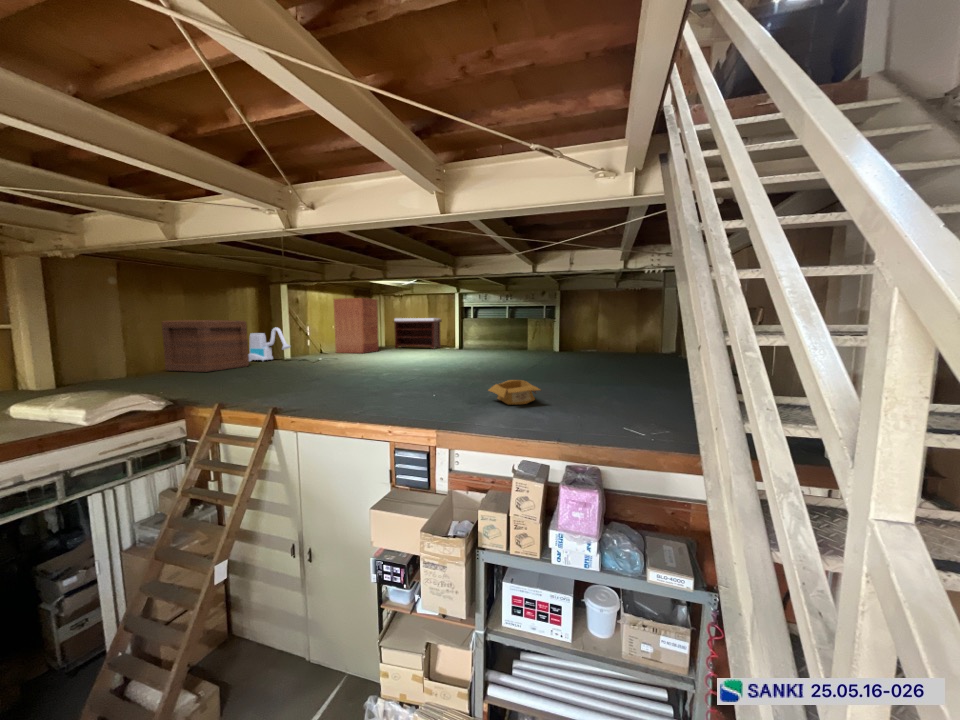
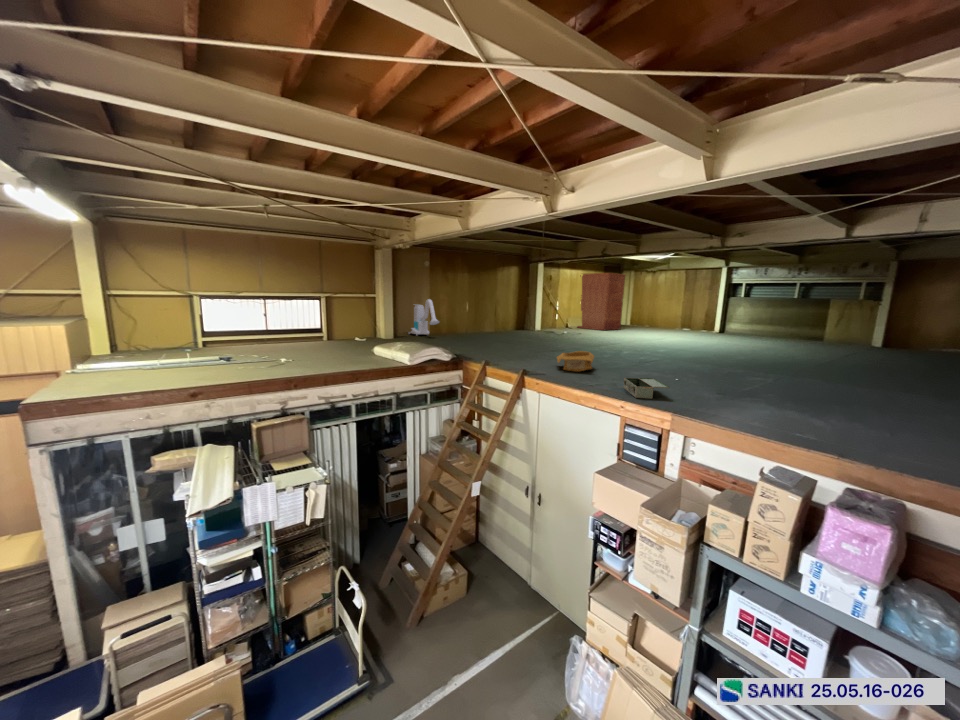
bench: present [394,318,442,349] -> none [639,295,701,332]
wooden crate: present [162,320,249,372] -> none [449,292,506,335]
vacuum cleaner: present [249,327,291,361] -> present [408,299,439,336]
cardboard box: present [489,380,541,404] -> present [557,351,594,372]
toolbox: none [387,397,430,419] -> present [623,378,670,399]

